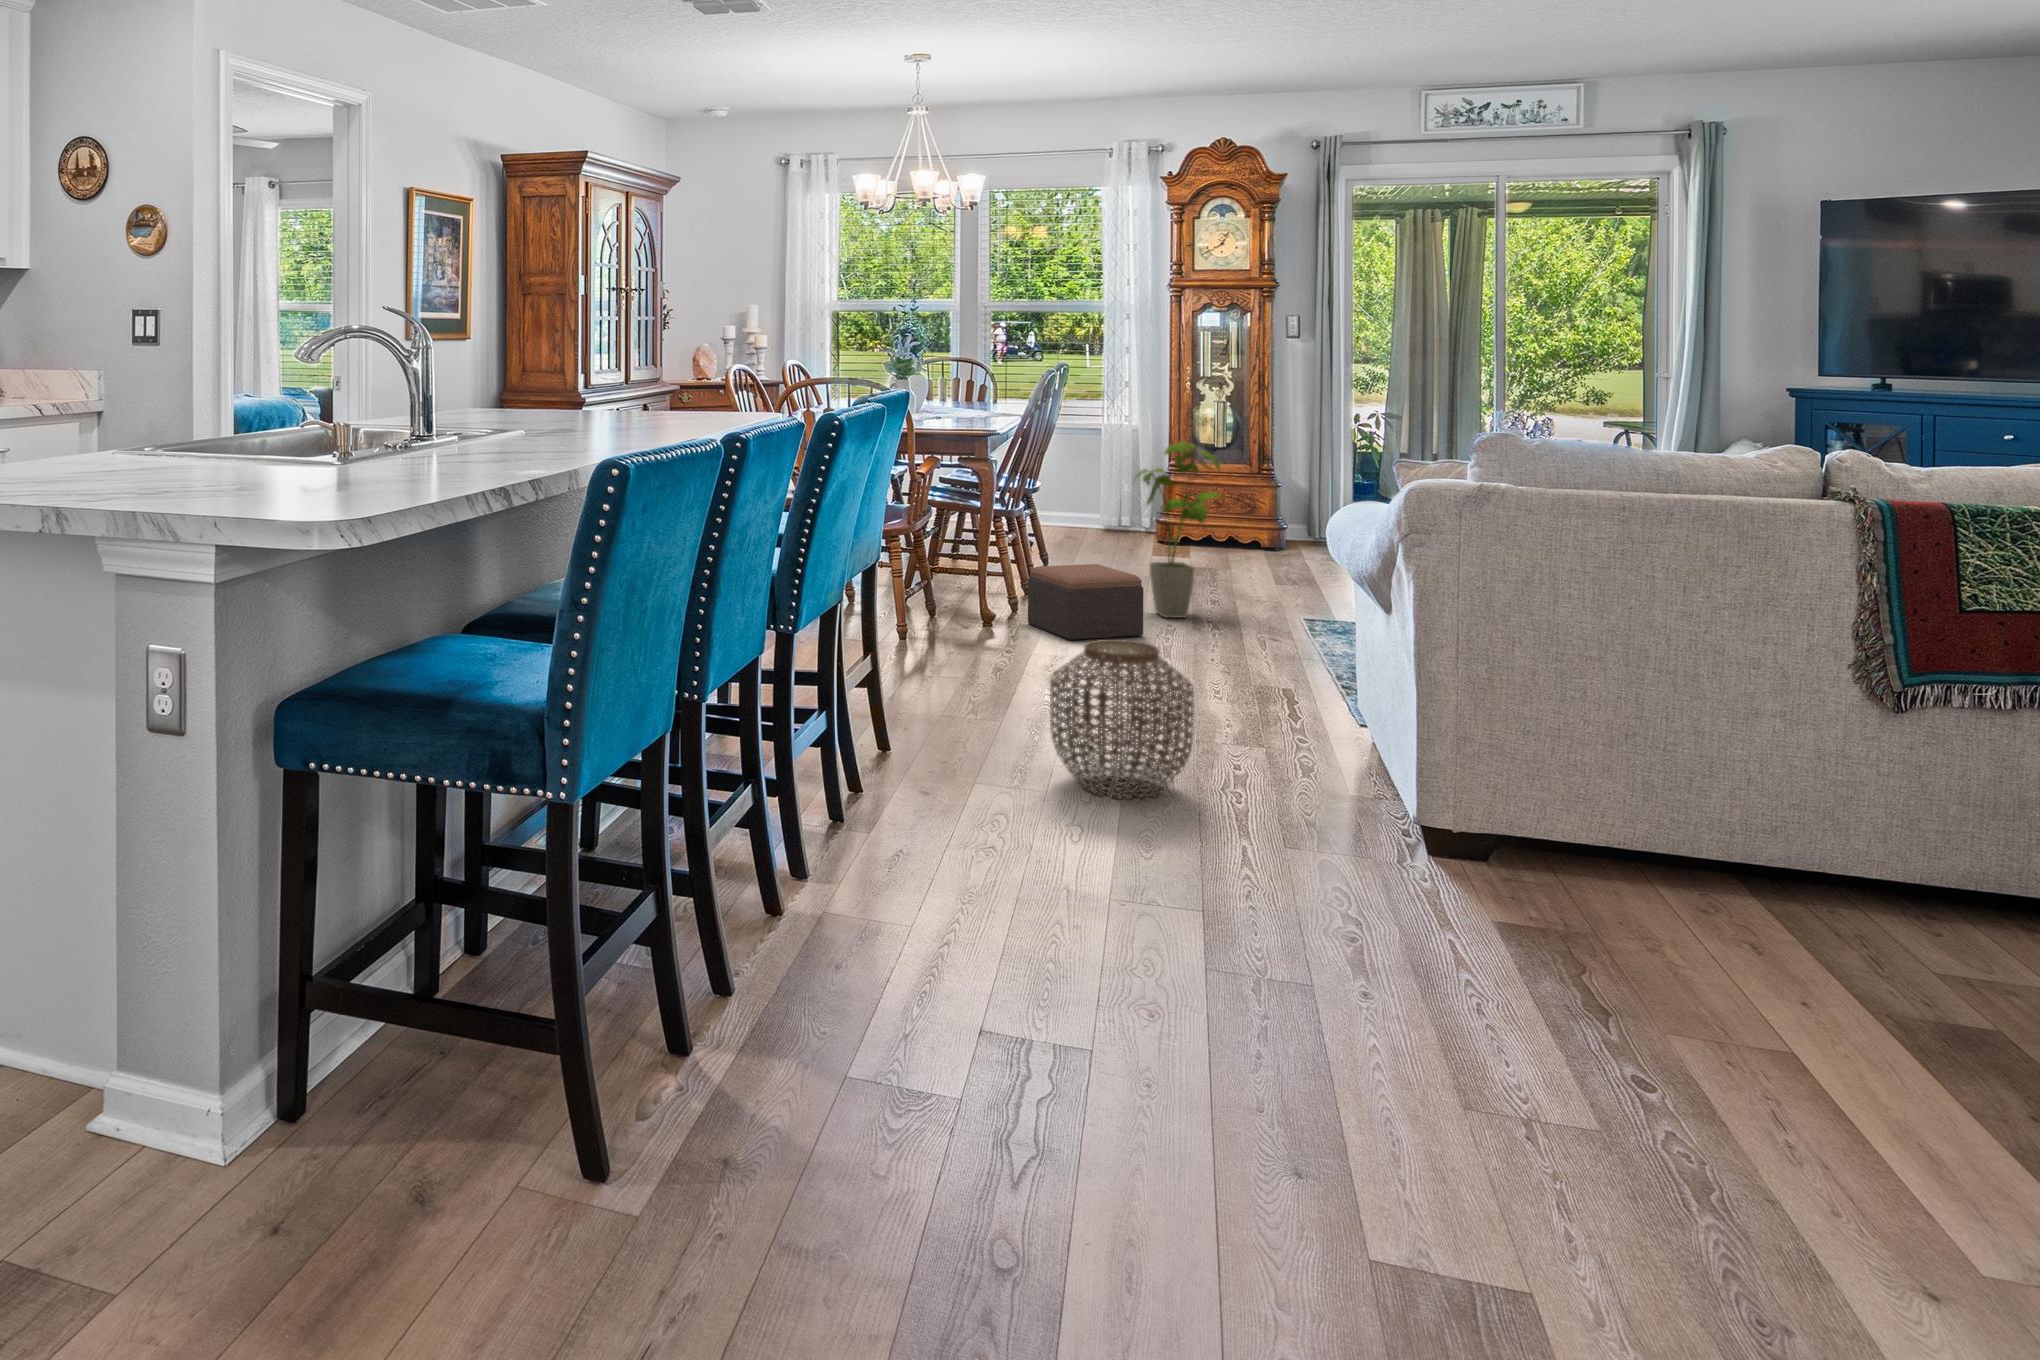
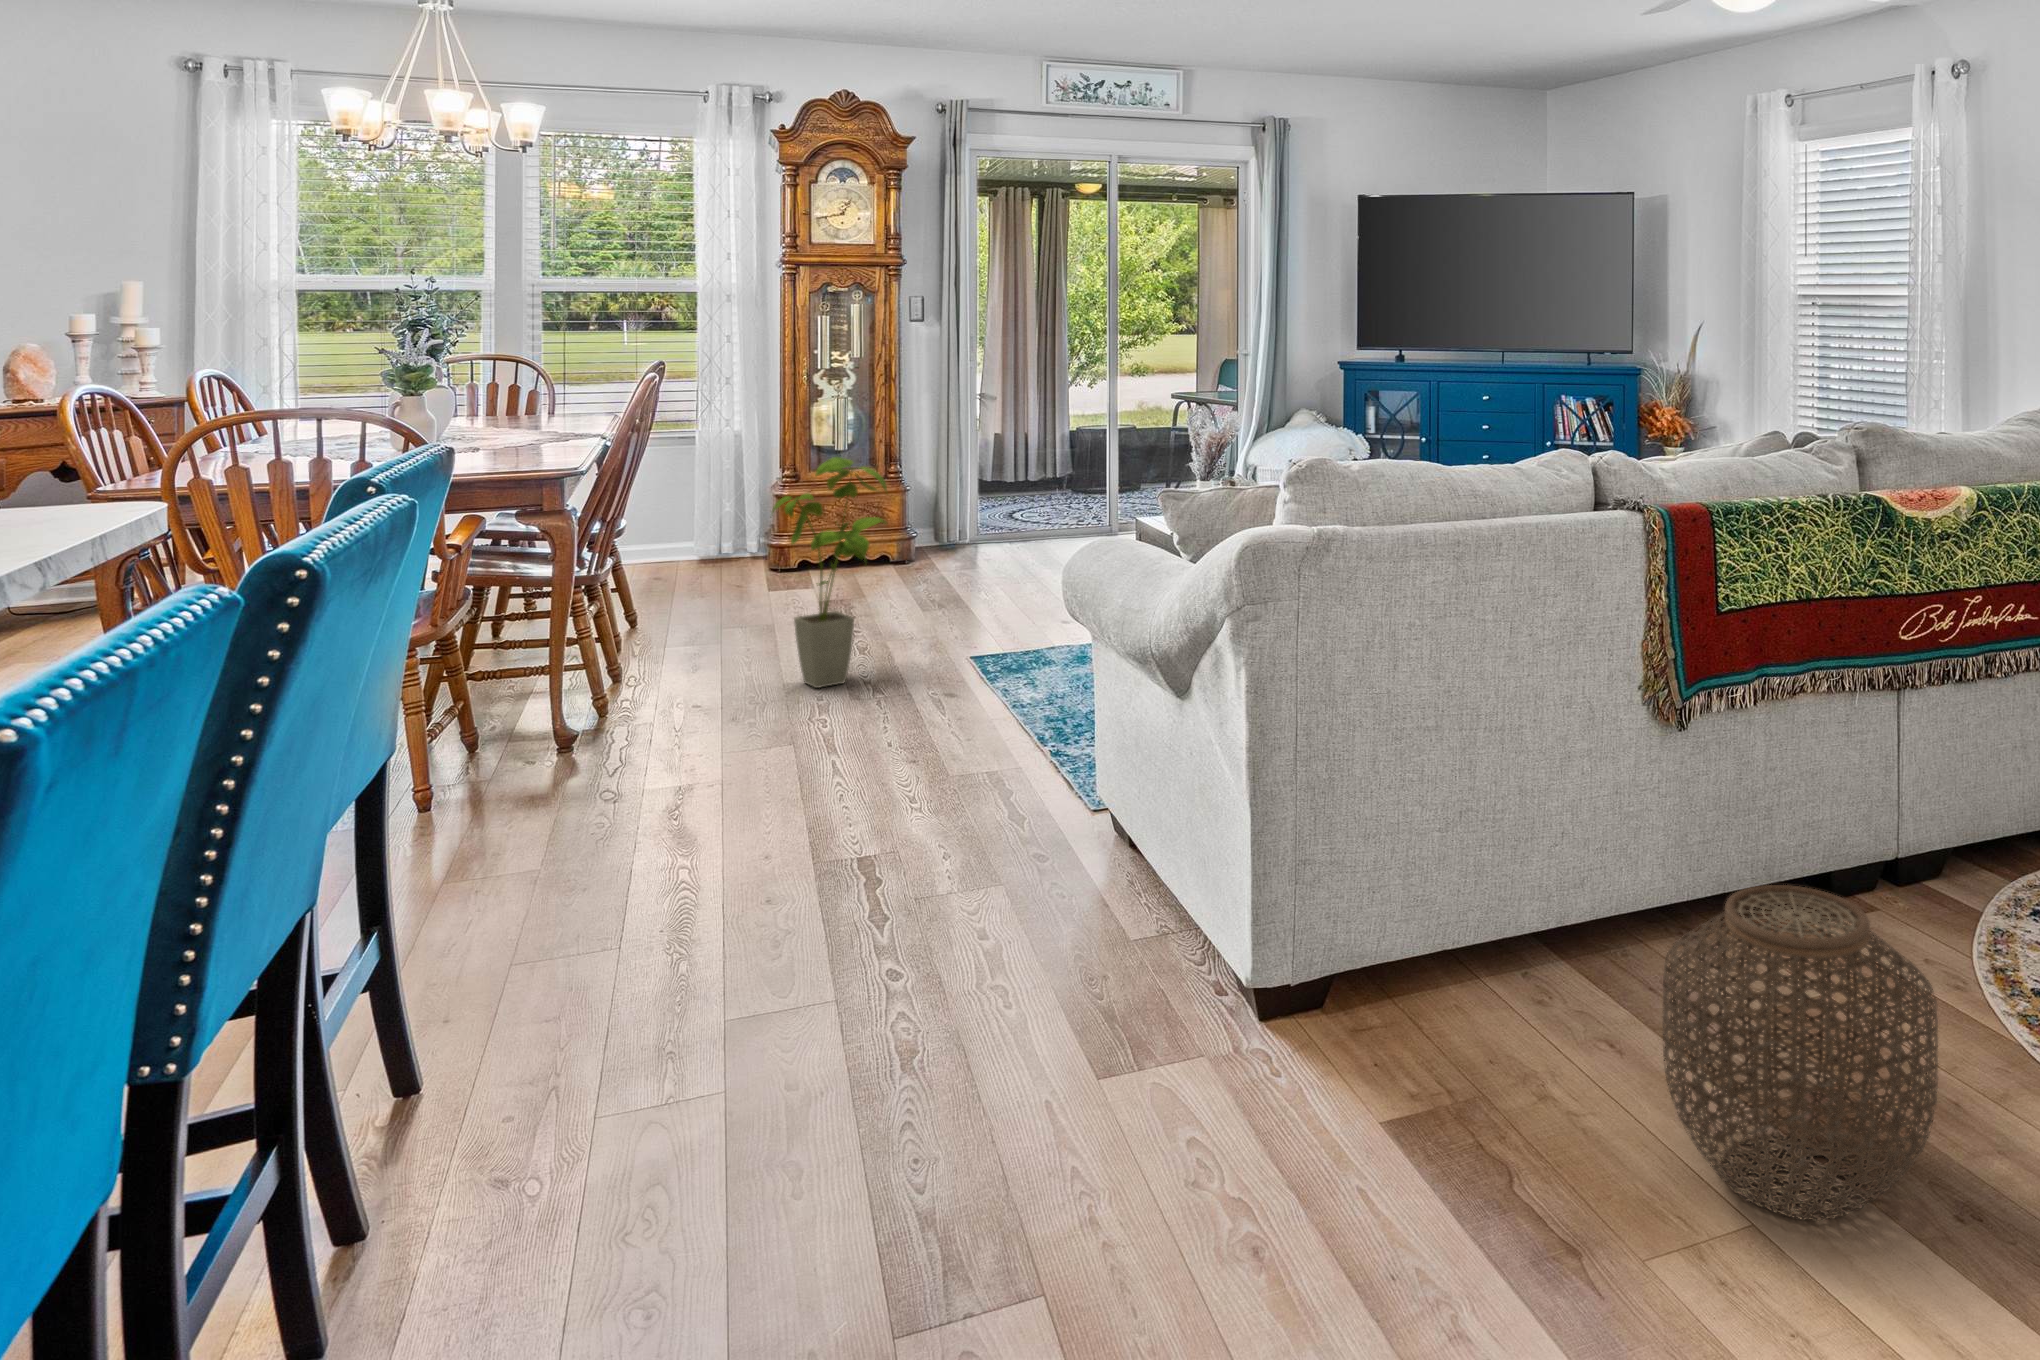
footstool: present [1028,564,1143,640] -> none [629,634,799,753]
woven basket: present [1050,639,1194,799] -> present [1663,885,1938,1221]

